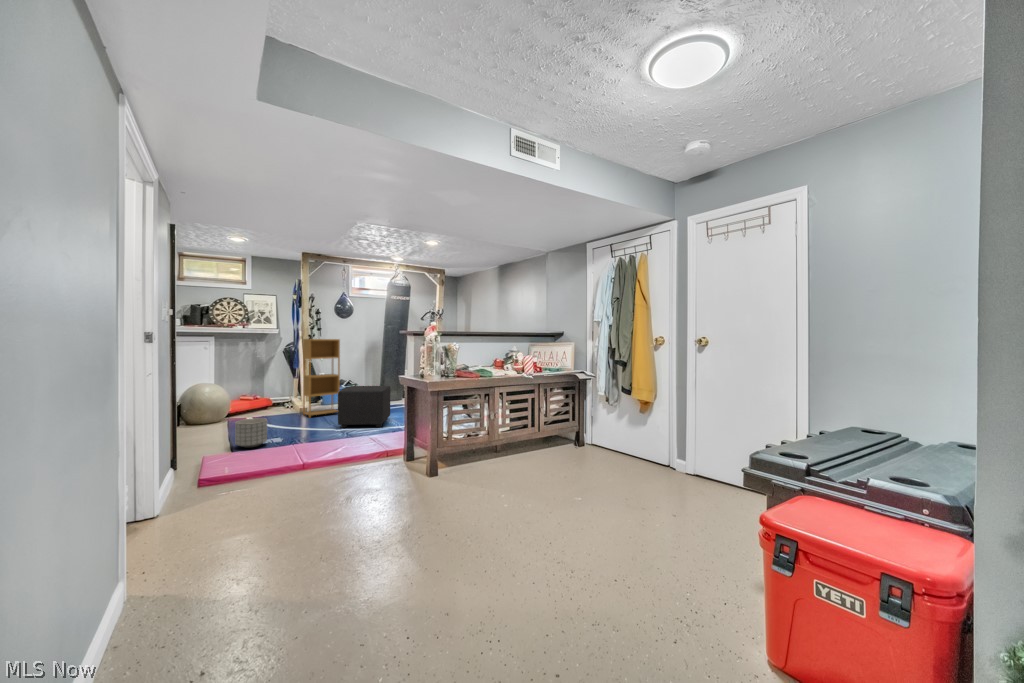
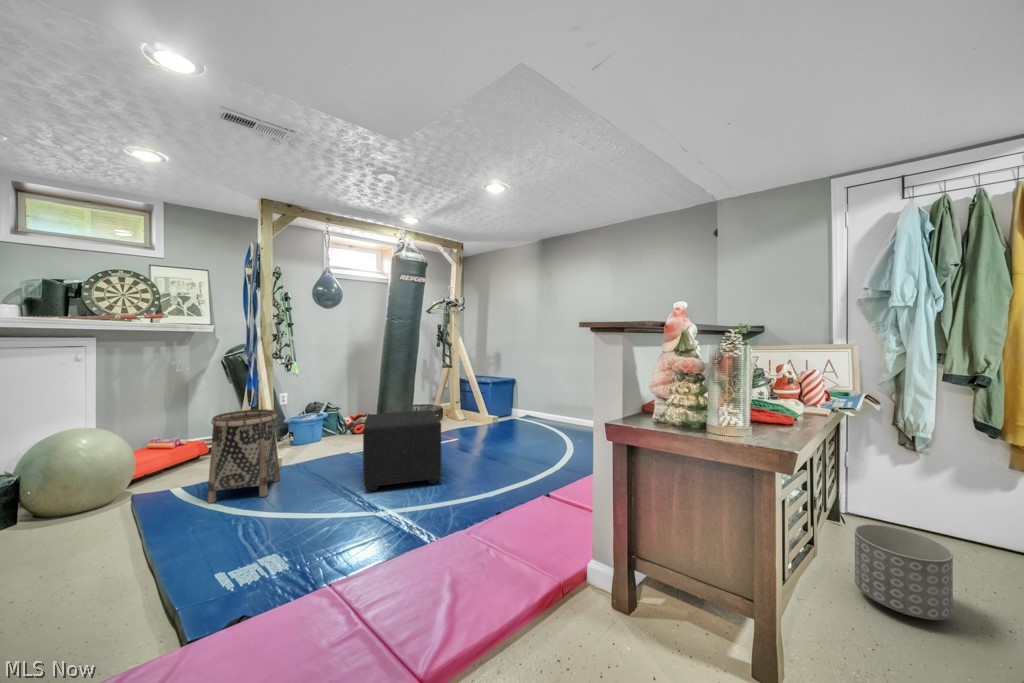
shelving unit: present [303,339,340,418] -> none [275,337,339,472]
basket: none [261,380,301,426] -> present [207,409,280,503]
planter: present [235,418,267,448] -> present [855,524,953,620]

